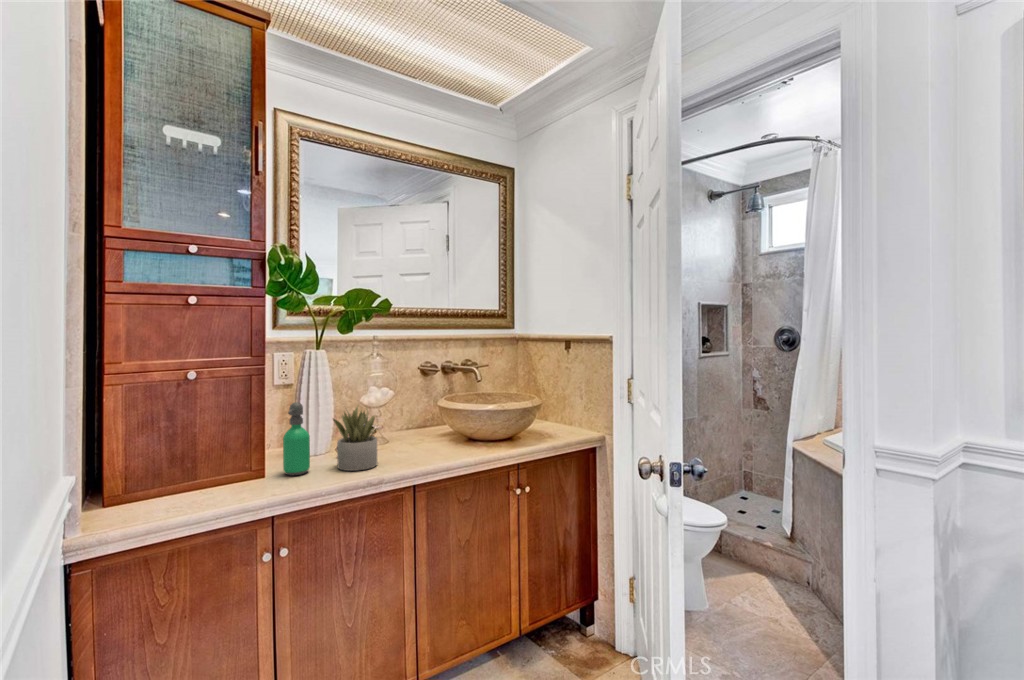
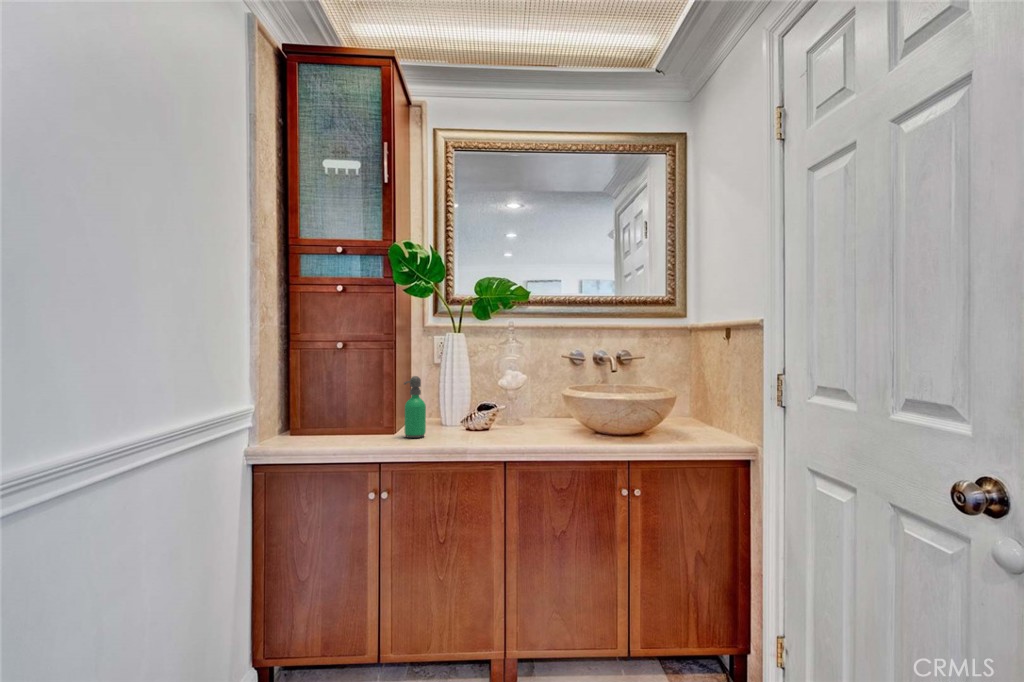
succulent plant: present [333,406,377,471] -> none [444,382,483,441]

